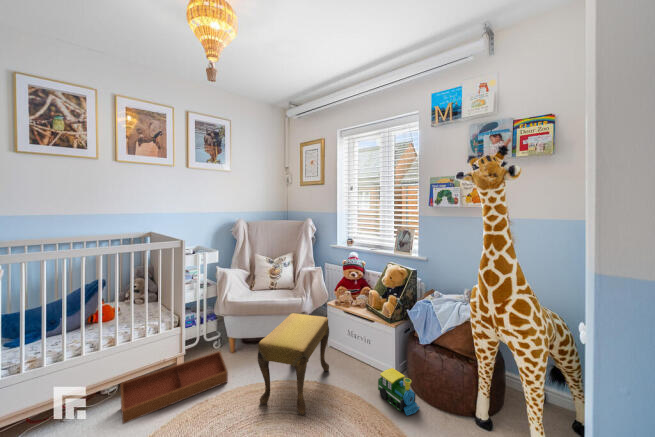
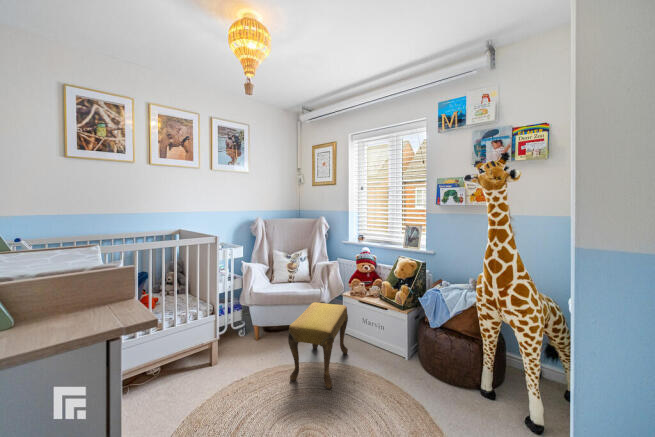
storage bin: present [121,351,228,424] -> none [167,336,258,397]
toy train: present [378,368,420,415] -> none [394,349,432,388]

